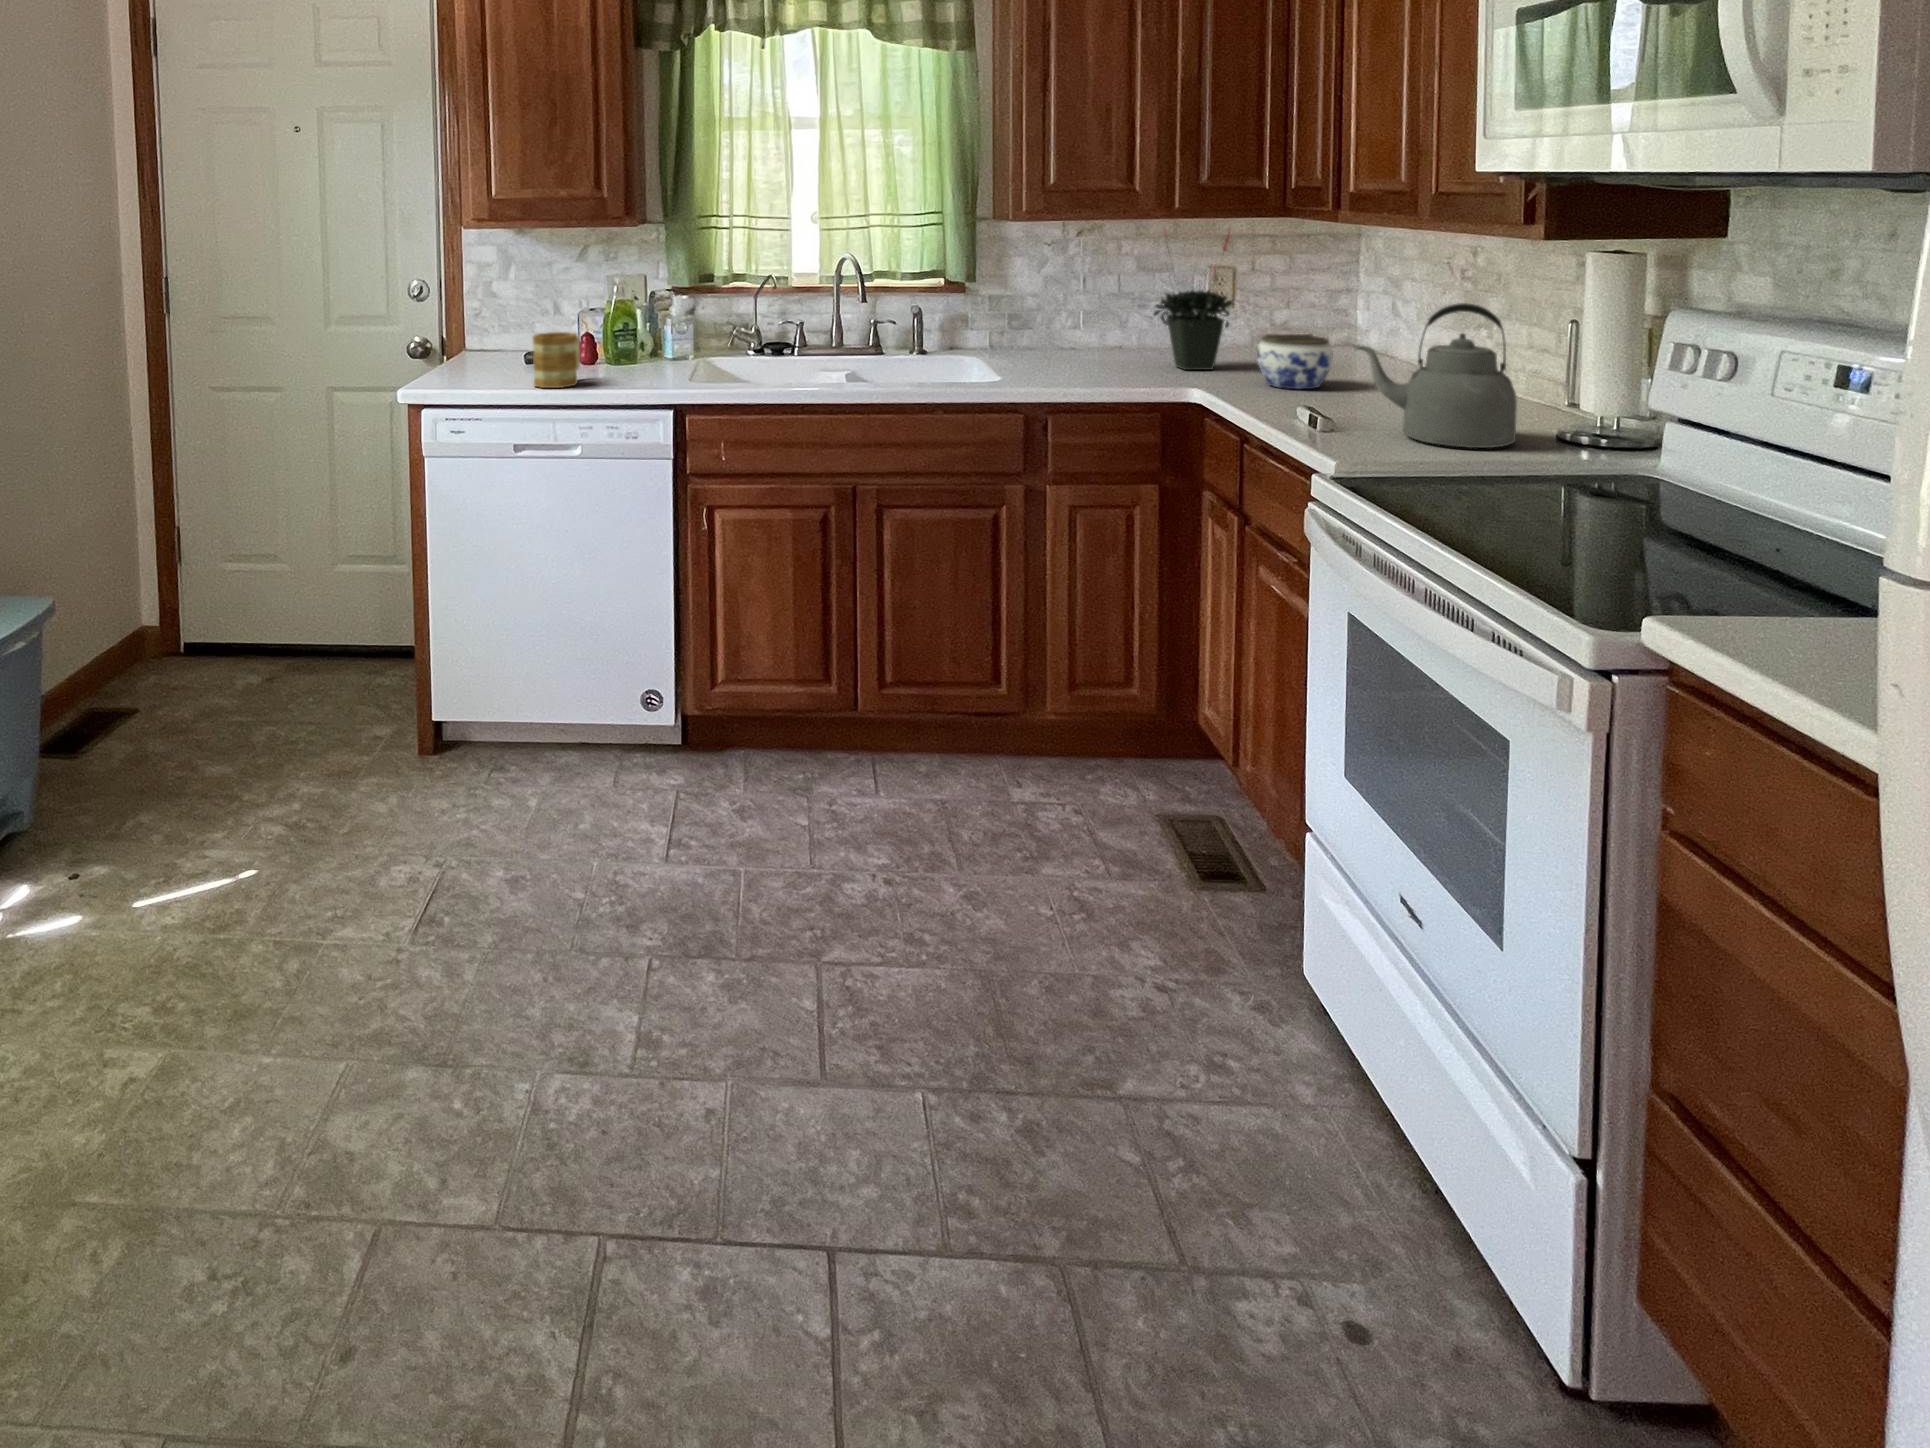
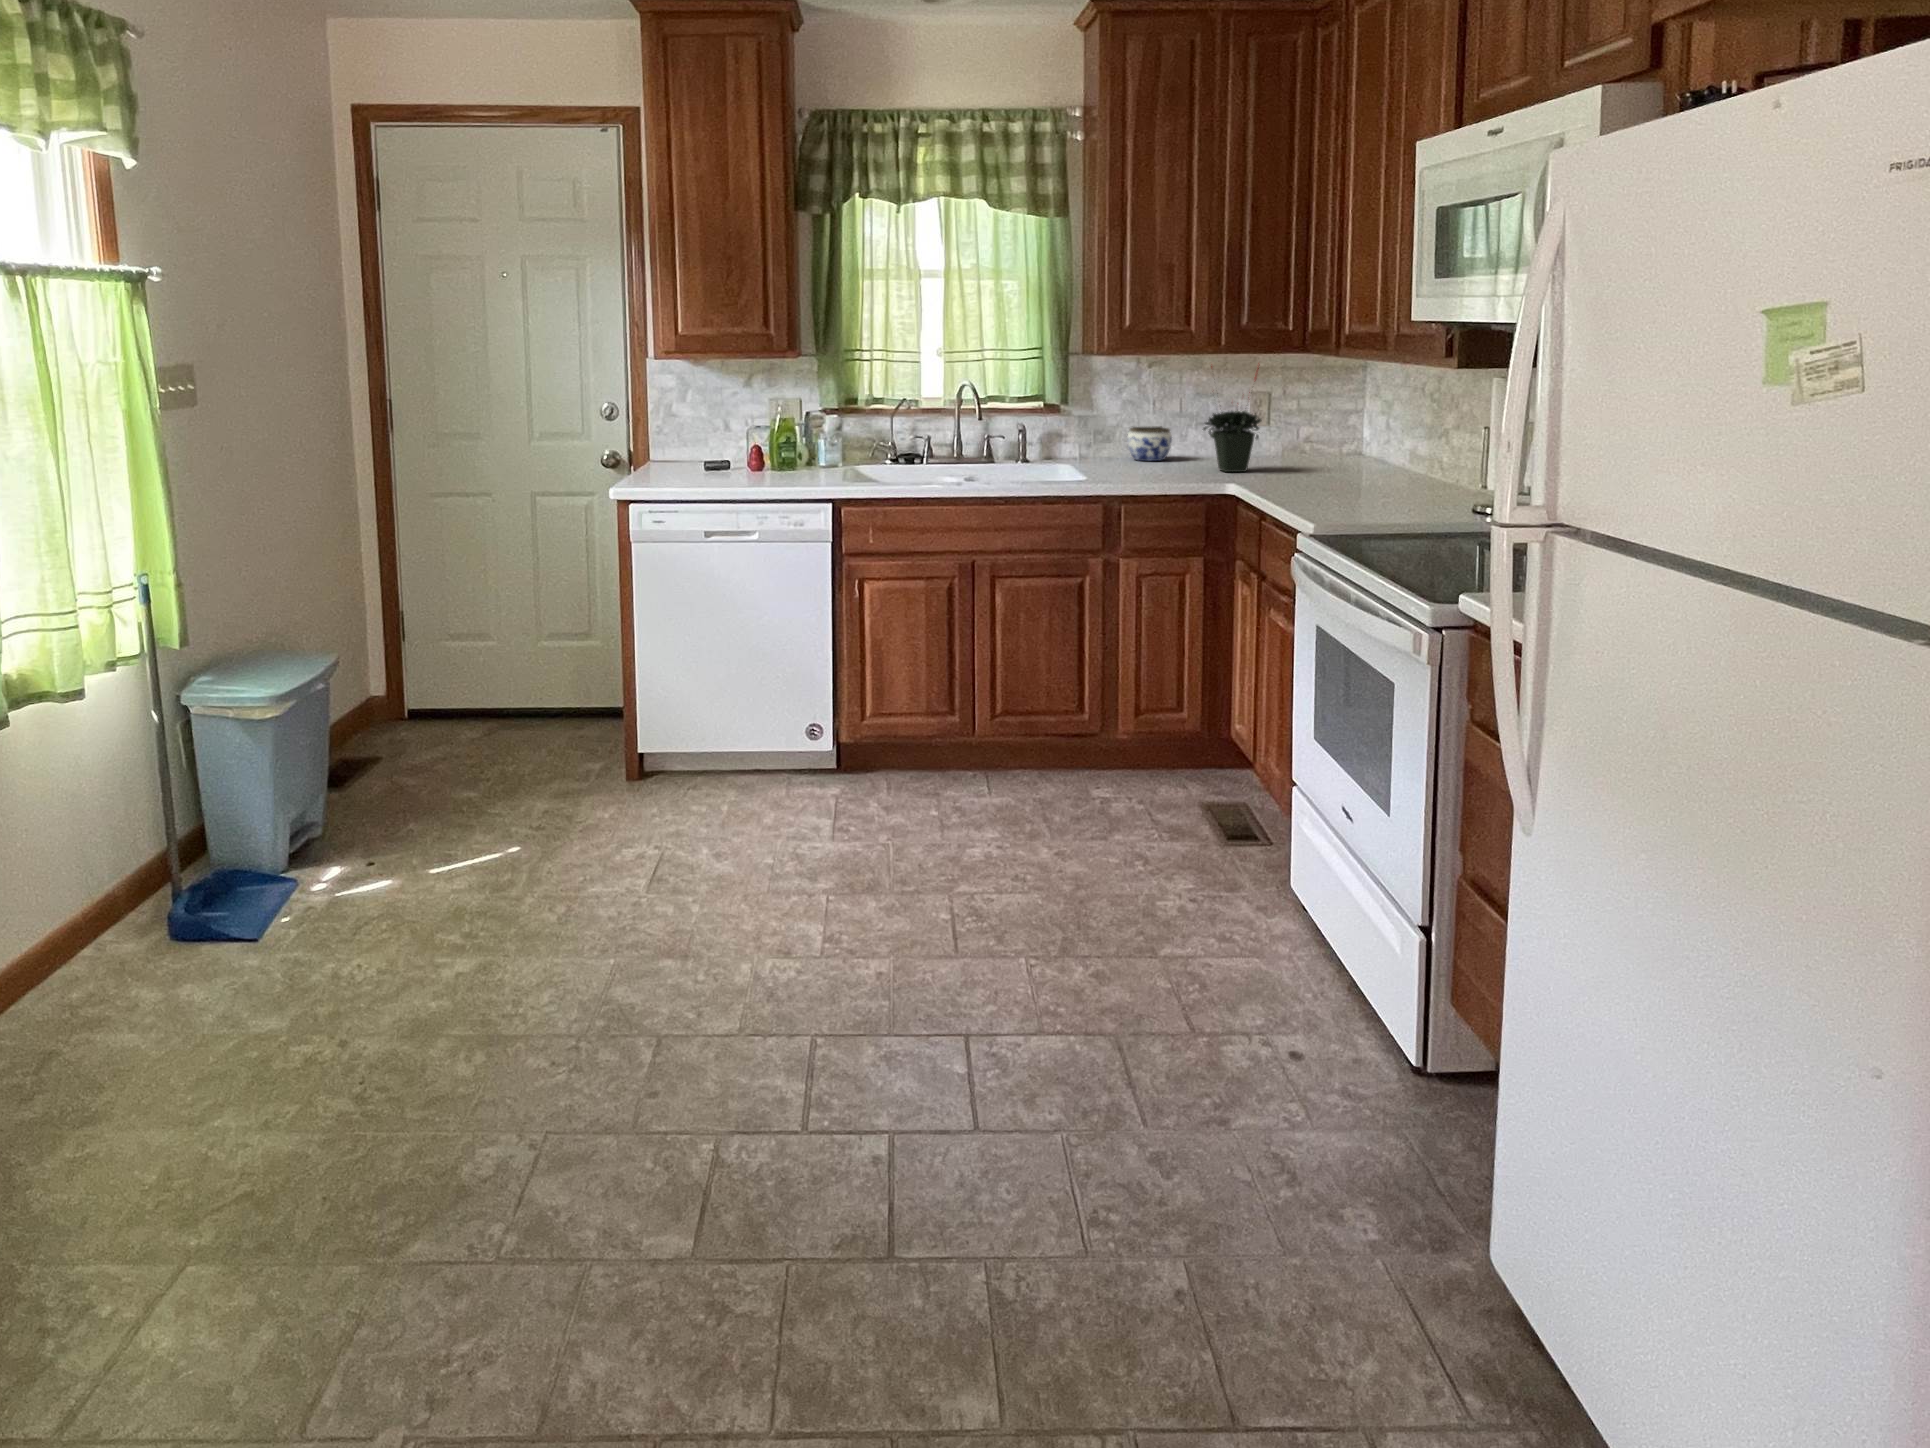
kettle: present [1355,303,1517,448] -> none [1333,416,1439,517]
mug: present [533,332,580,388] -> none [719,443,756,487]
jar: present [1257,334,1333,389] -> present [1127,426,1172,461]

